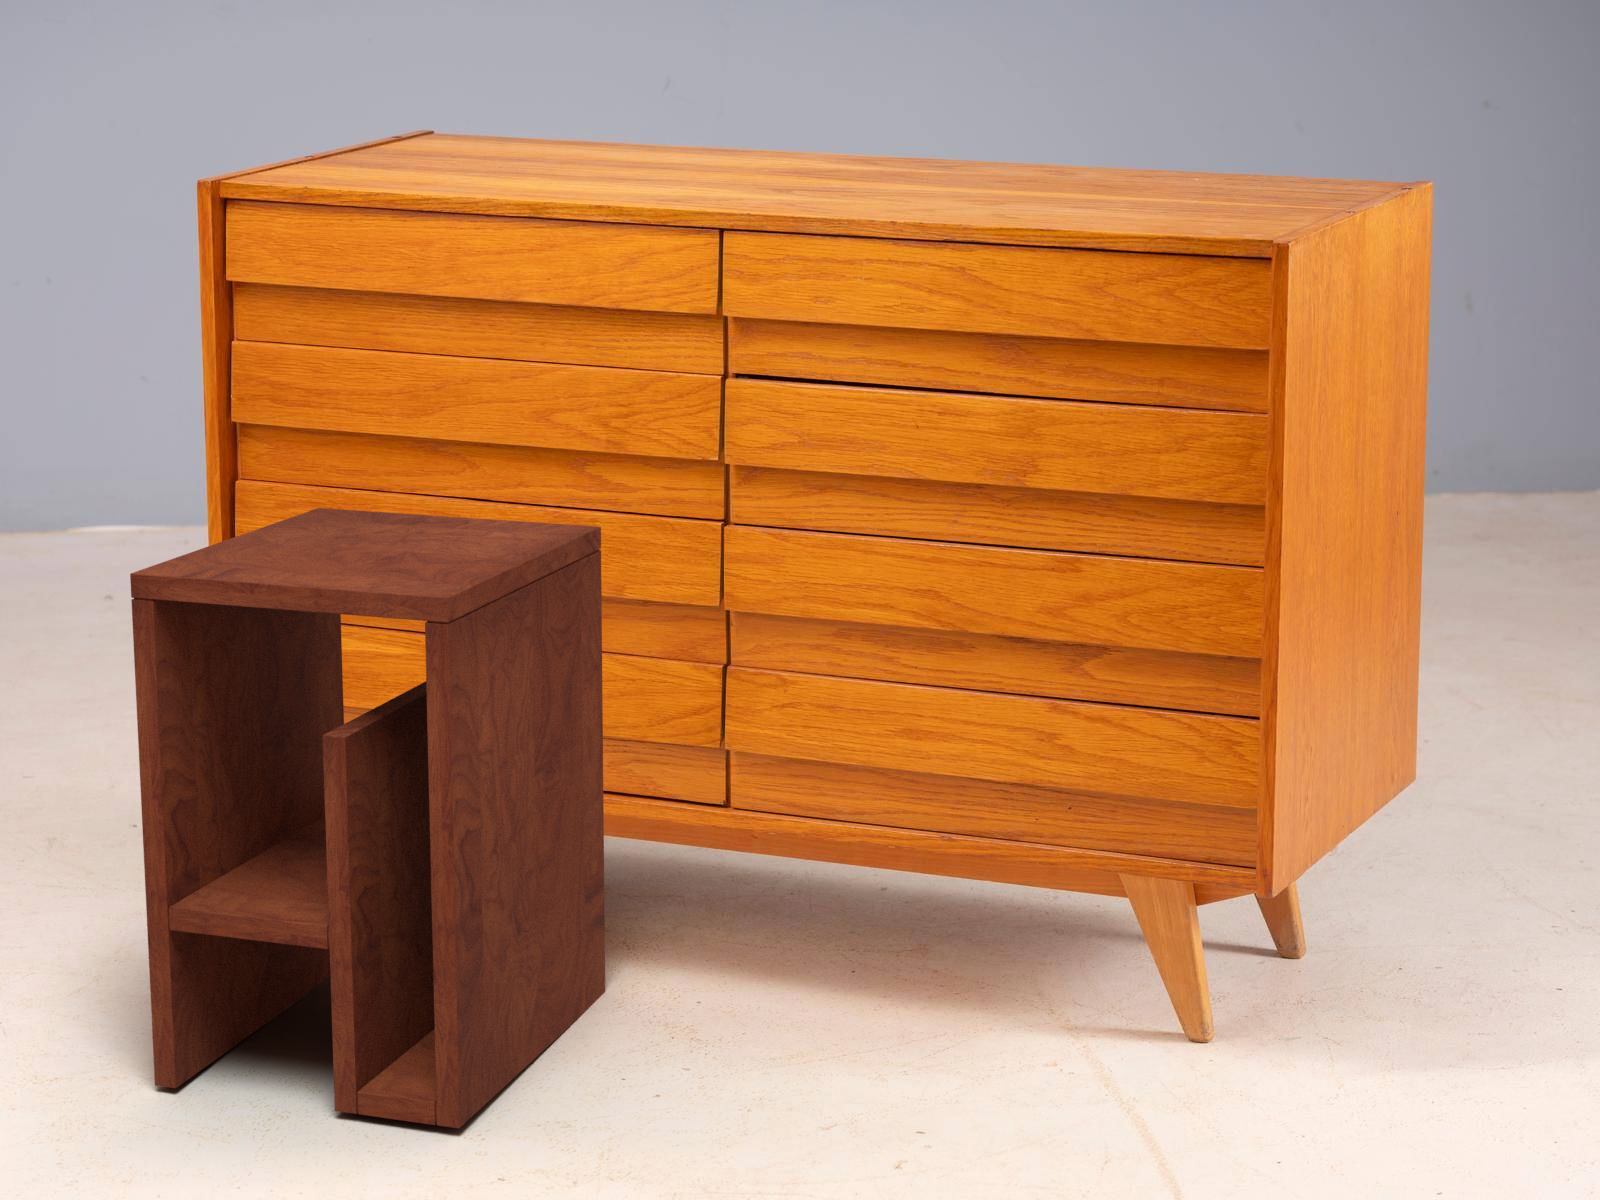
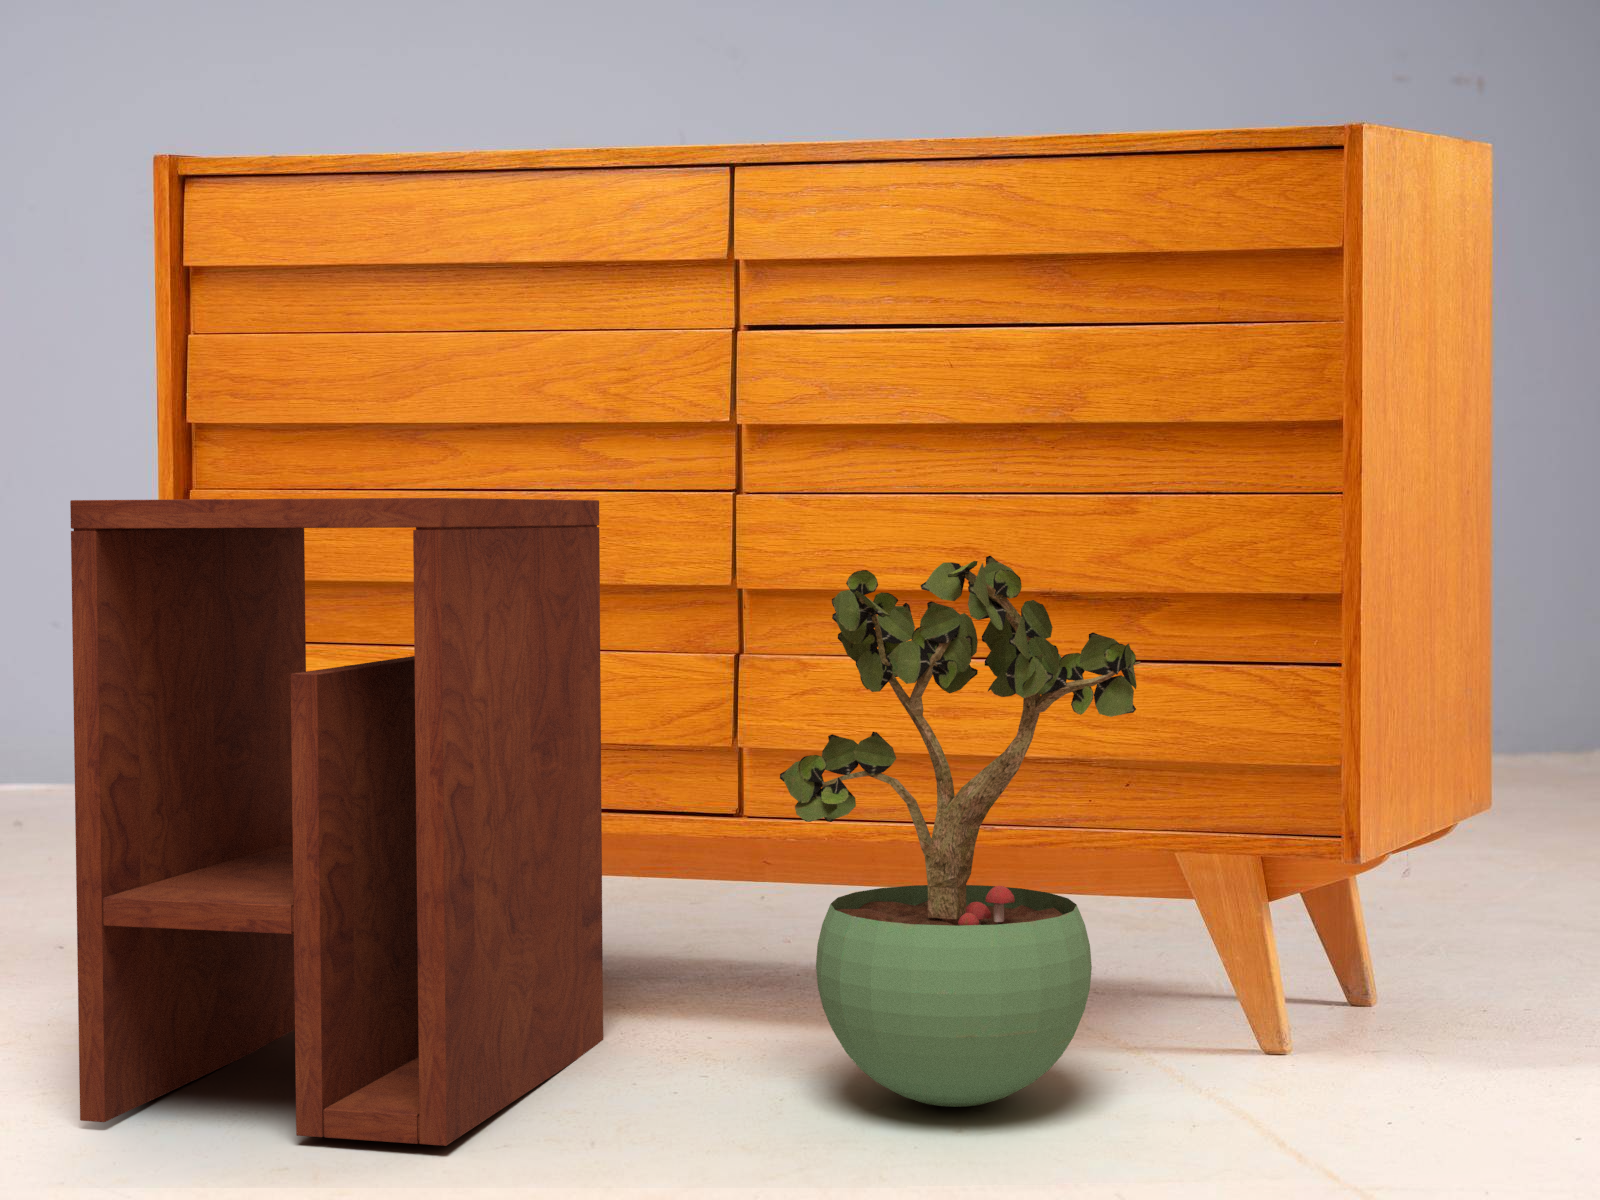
potted plant: none [749,633,1063,1094] -> present [780,556,1140,1107]

